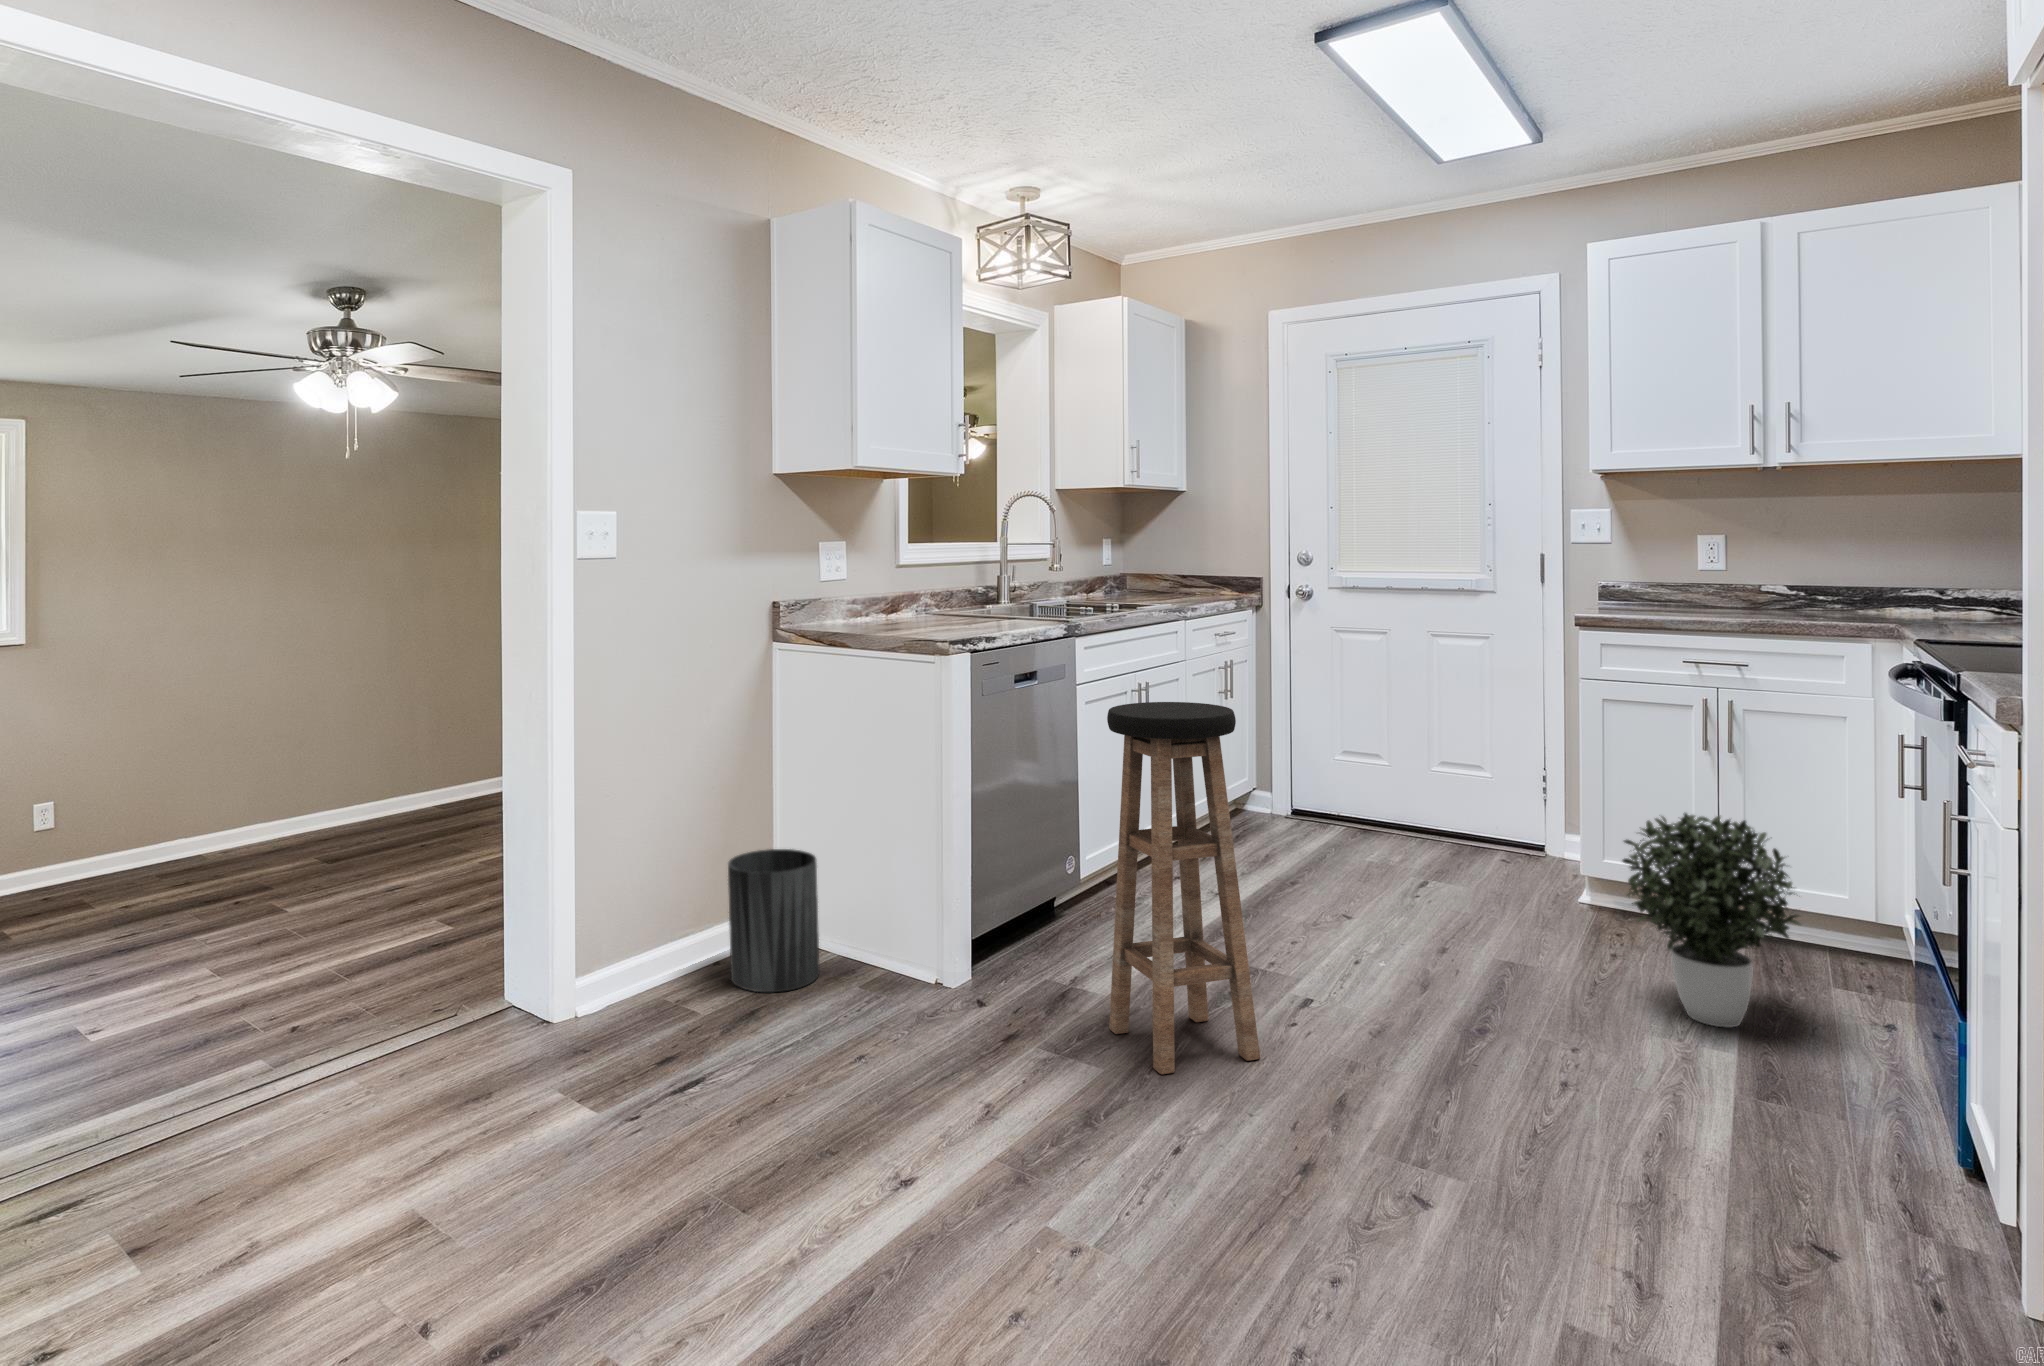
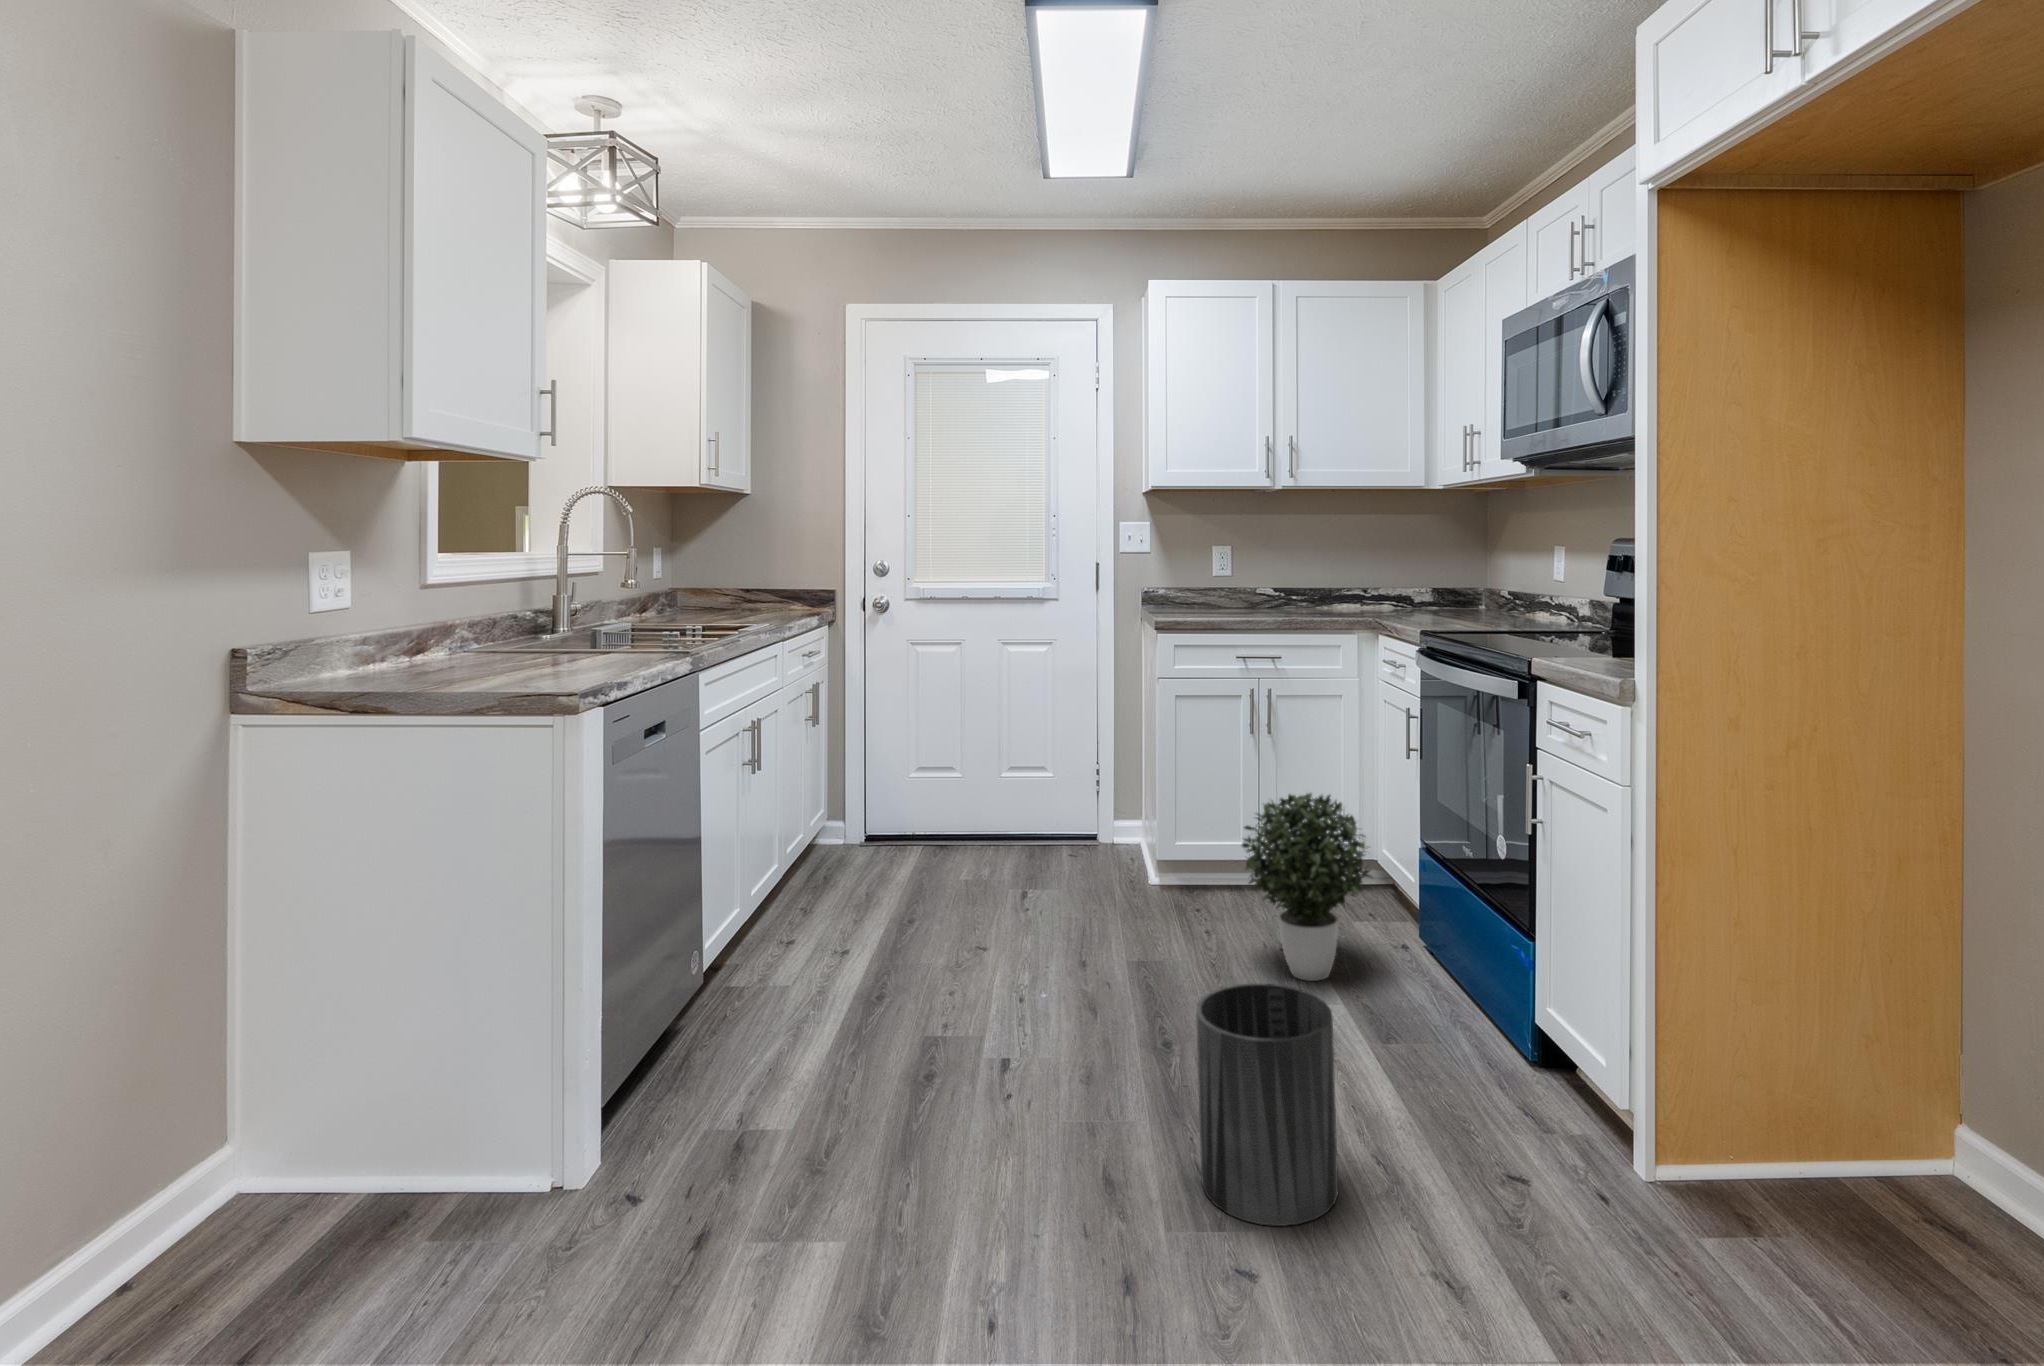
bar stool: present [1107,702,1260,1074] -> none [820,745,1005,1222]
trash can: present [728,849,820,992] -> present [1196,983,1338,1226]

